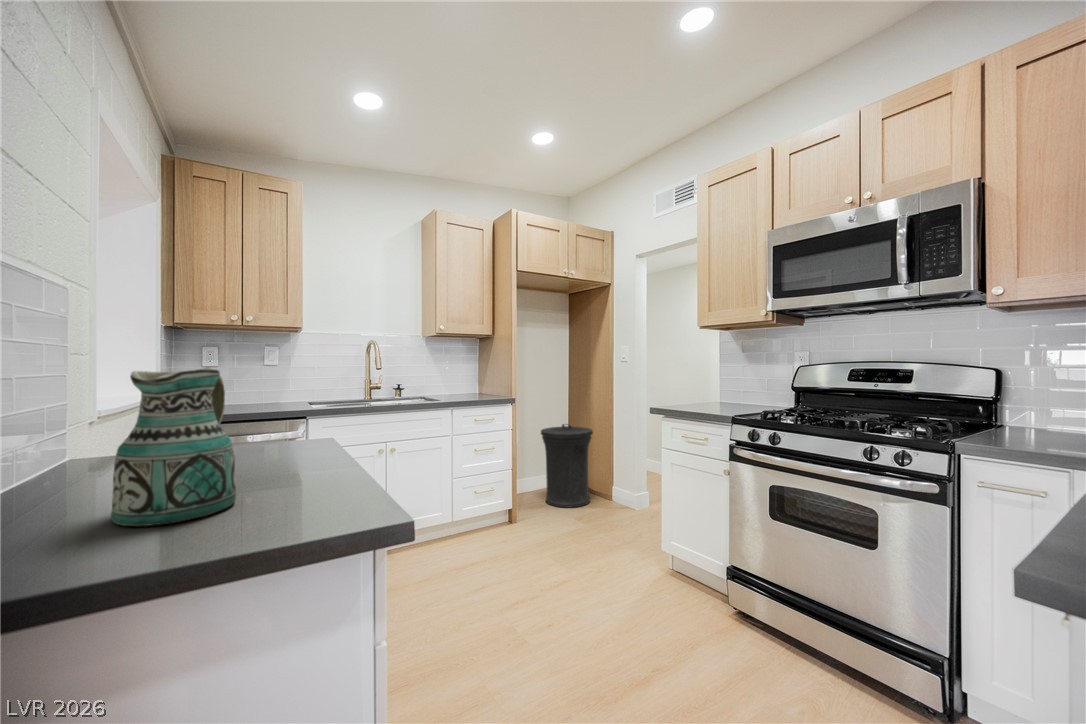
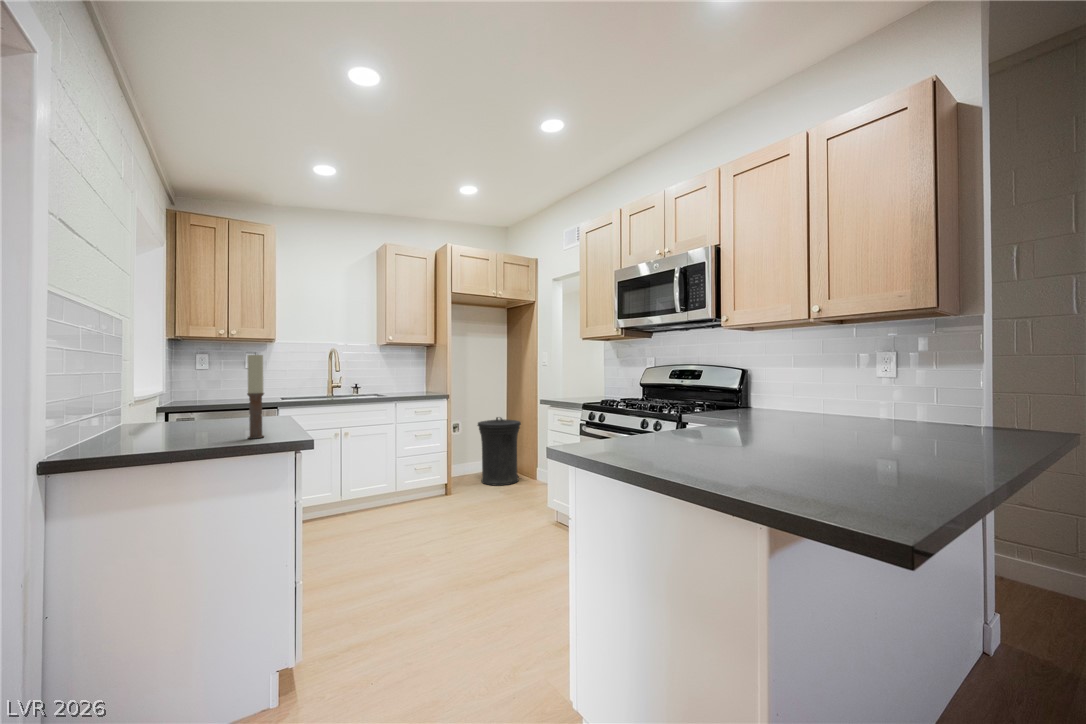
candle: none [285,338,321,522] -> present [247,354,264,439]
ceramic pitcher: present [111,368,236,526] -> none [164,367,223,440]

